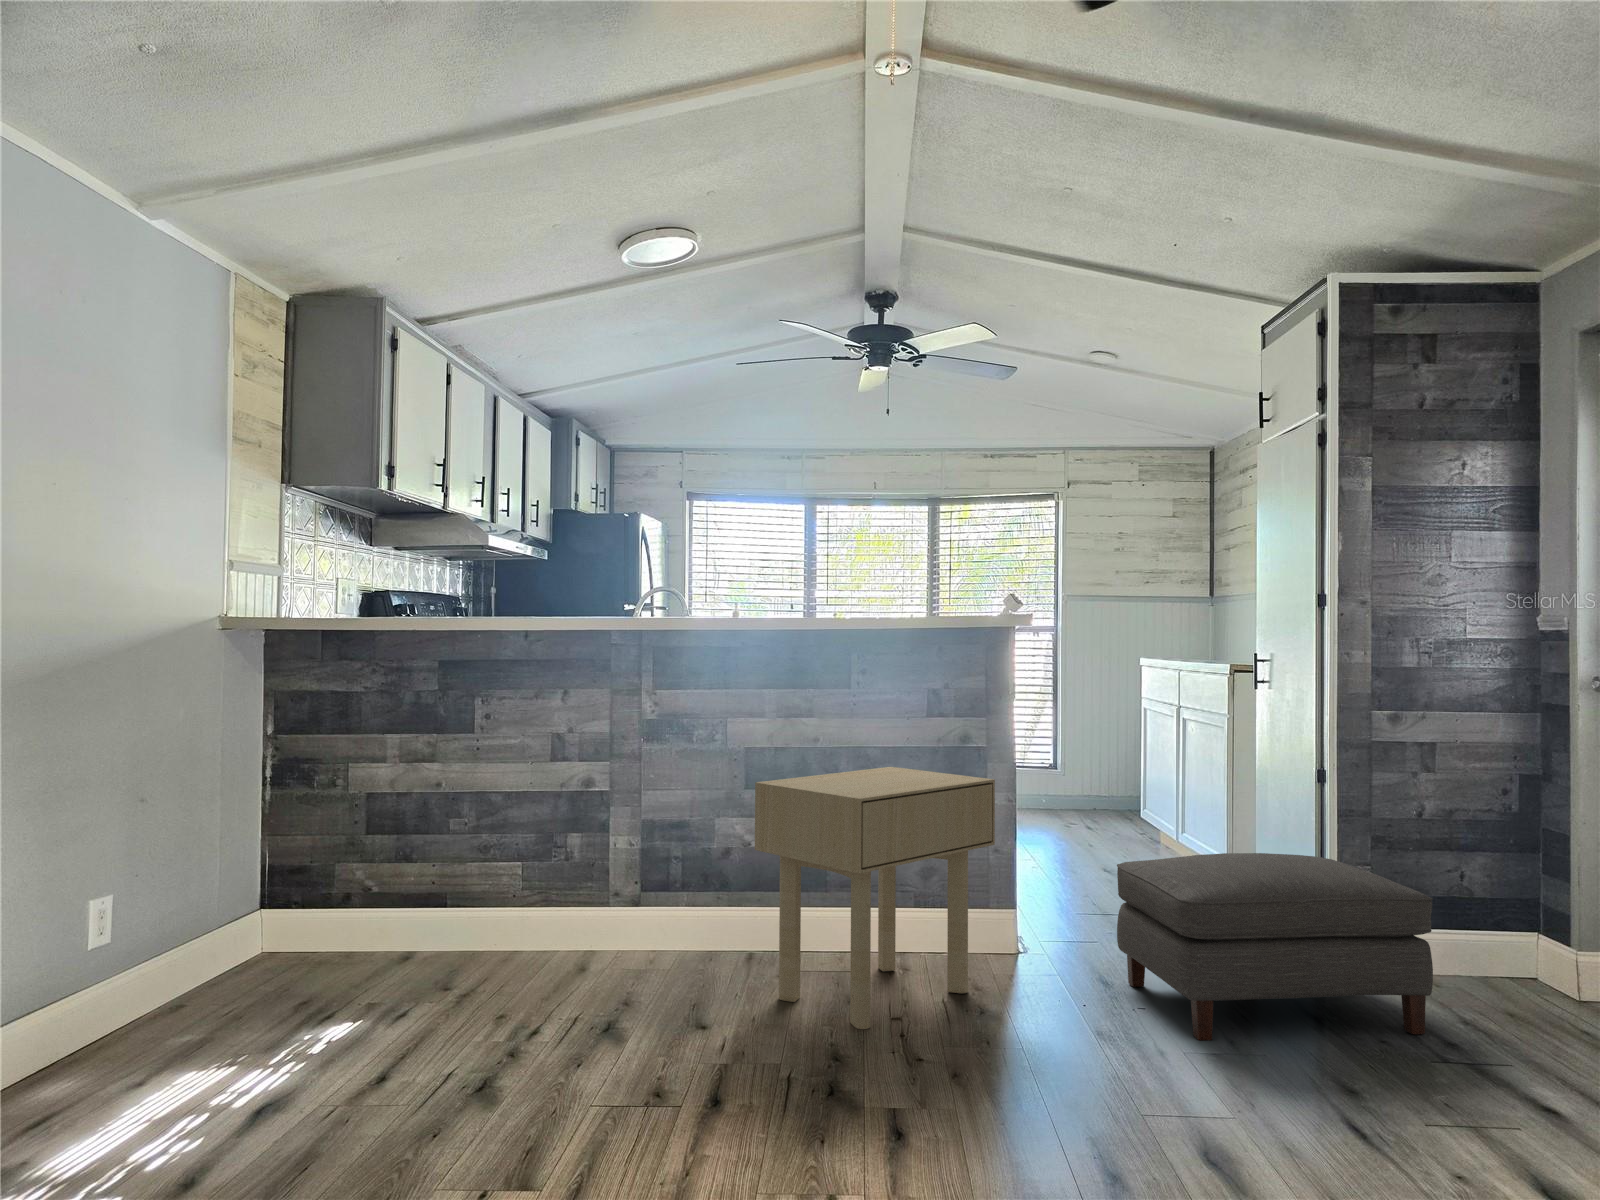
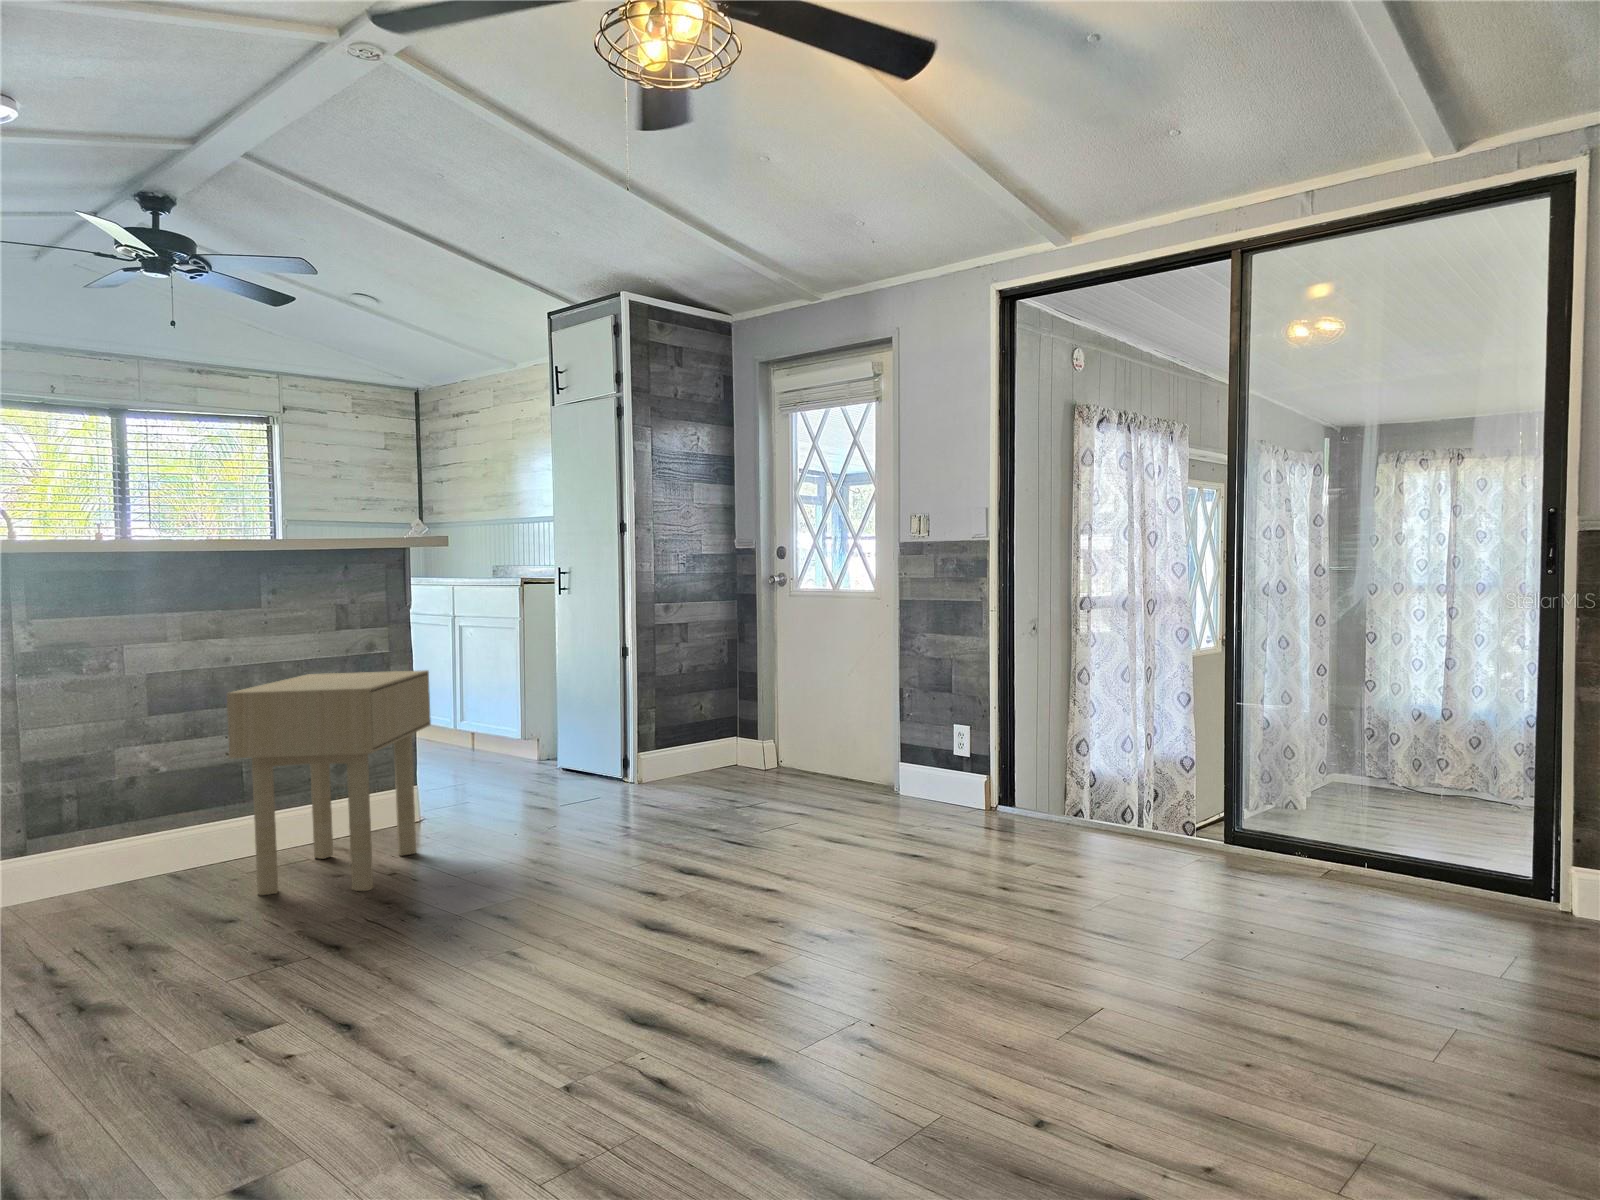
ottoman: present [1117,853,1433,1040] -> none [512,704,722,835]

